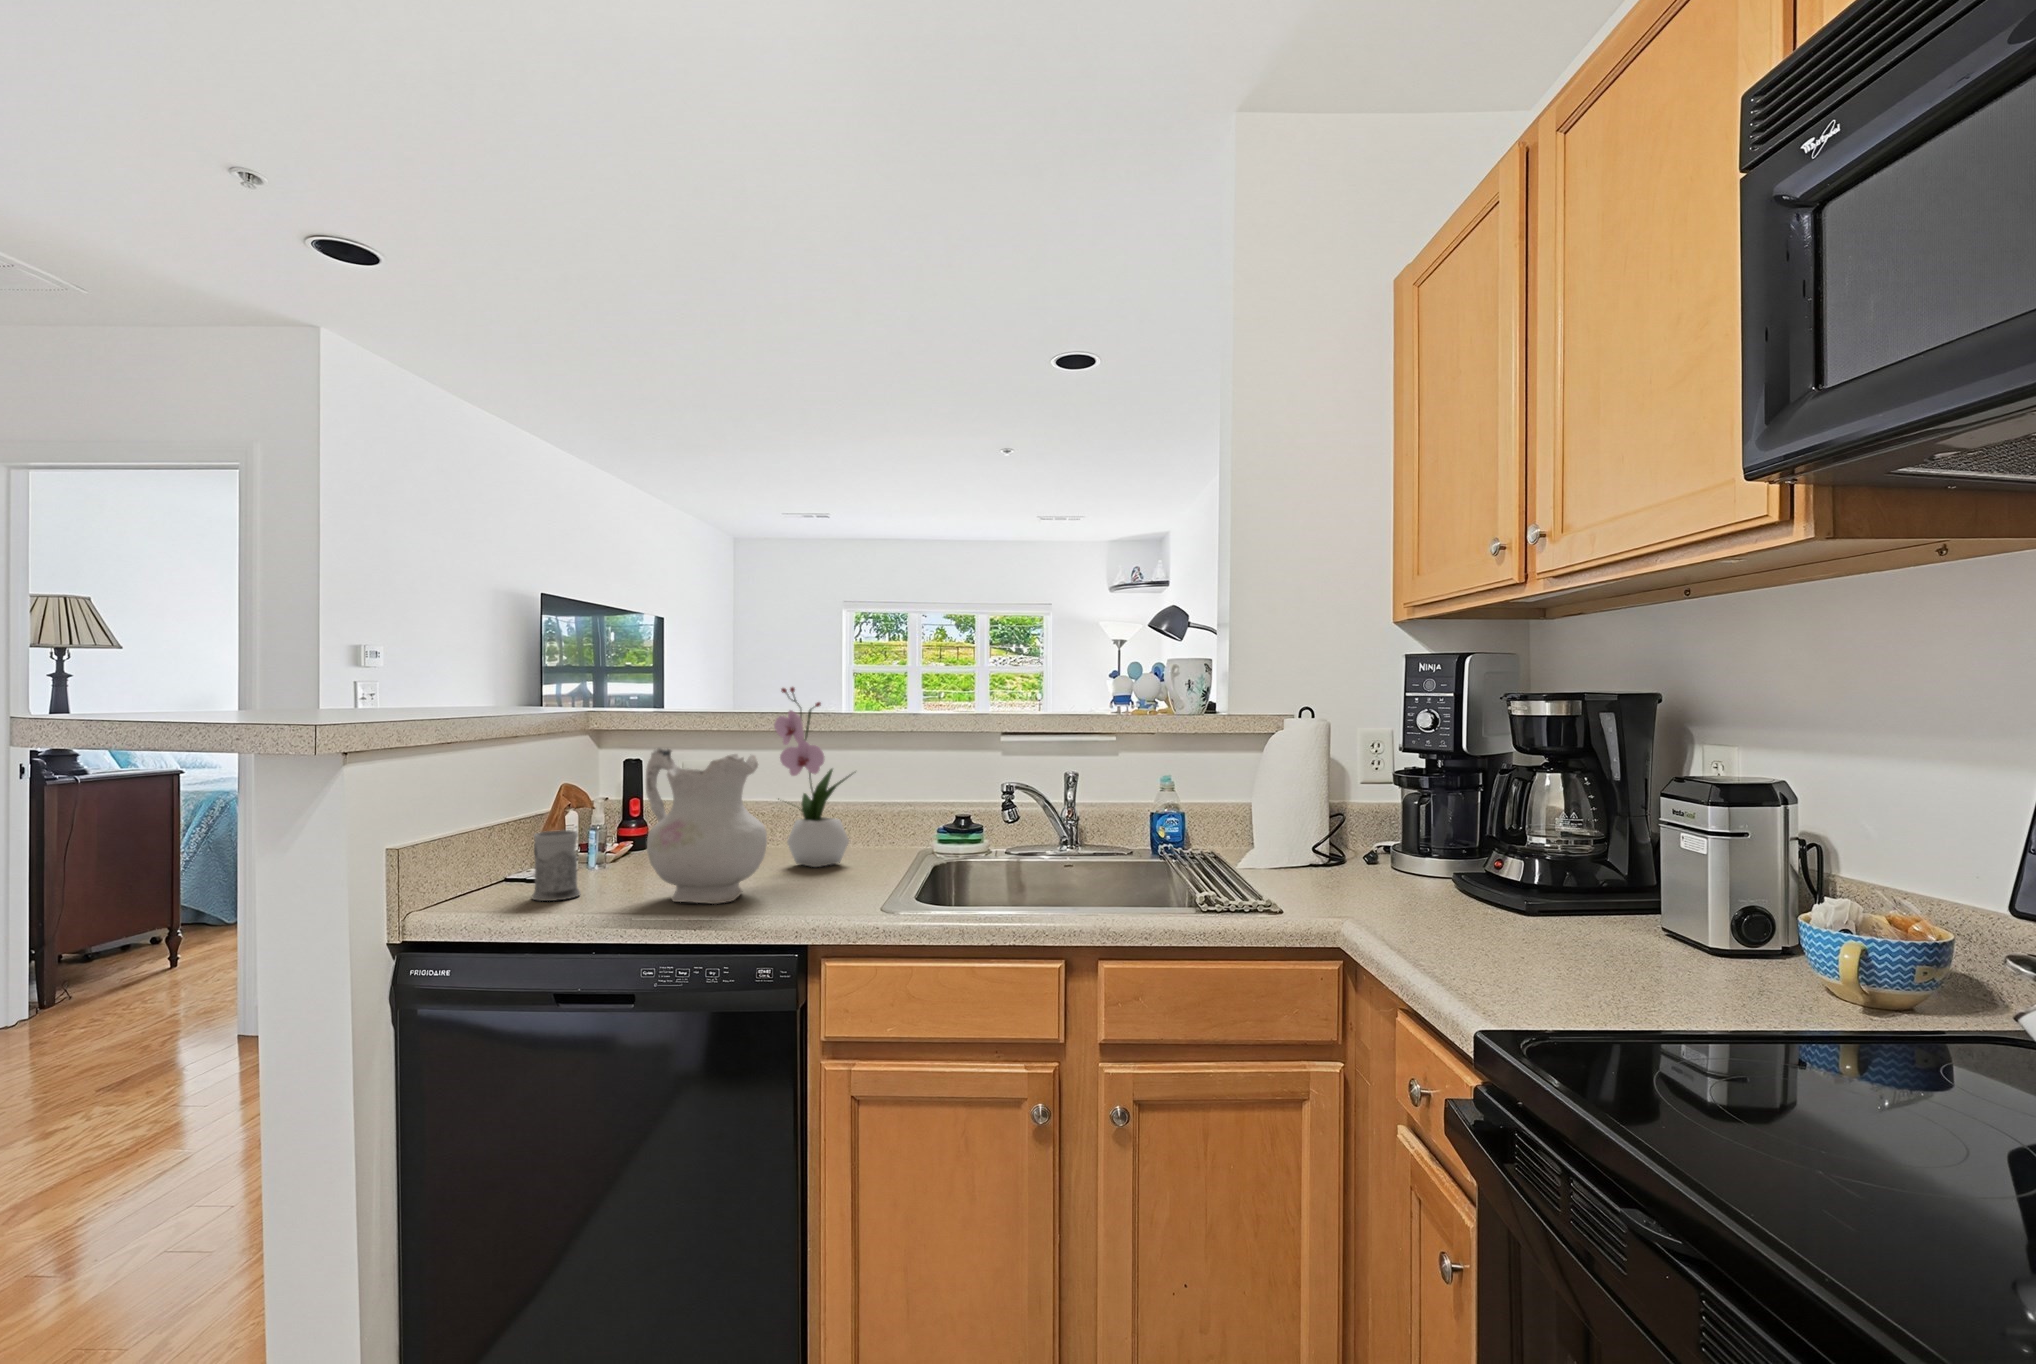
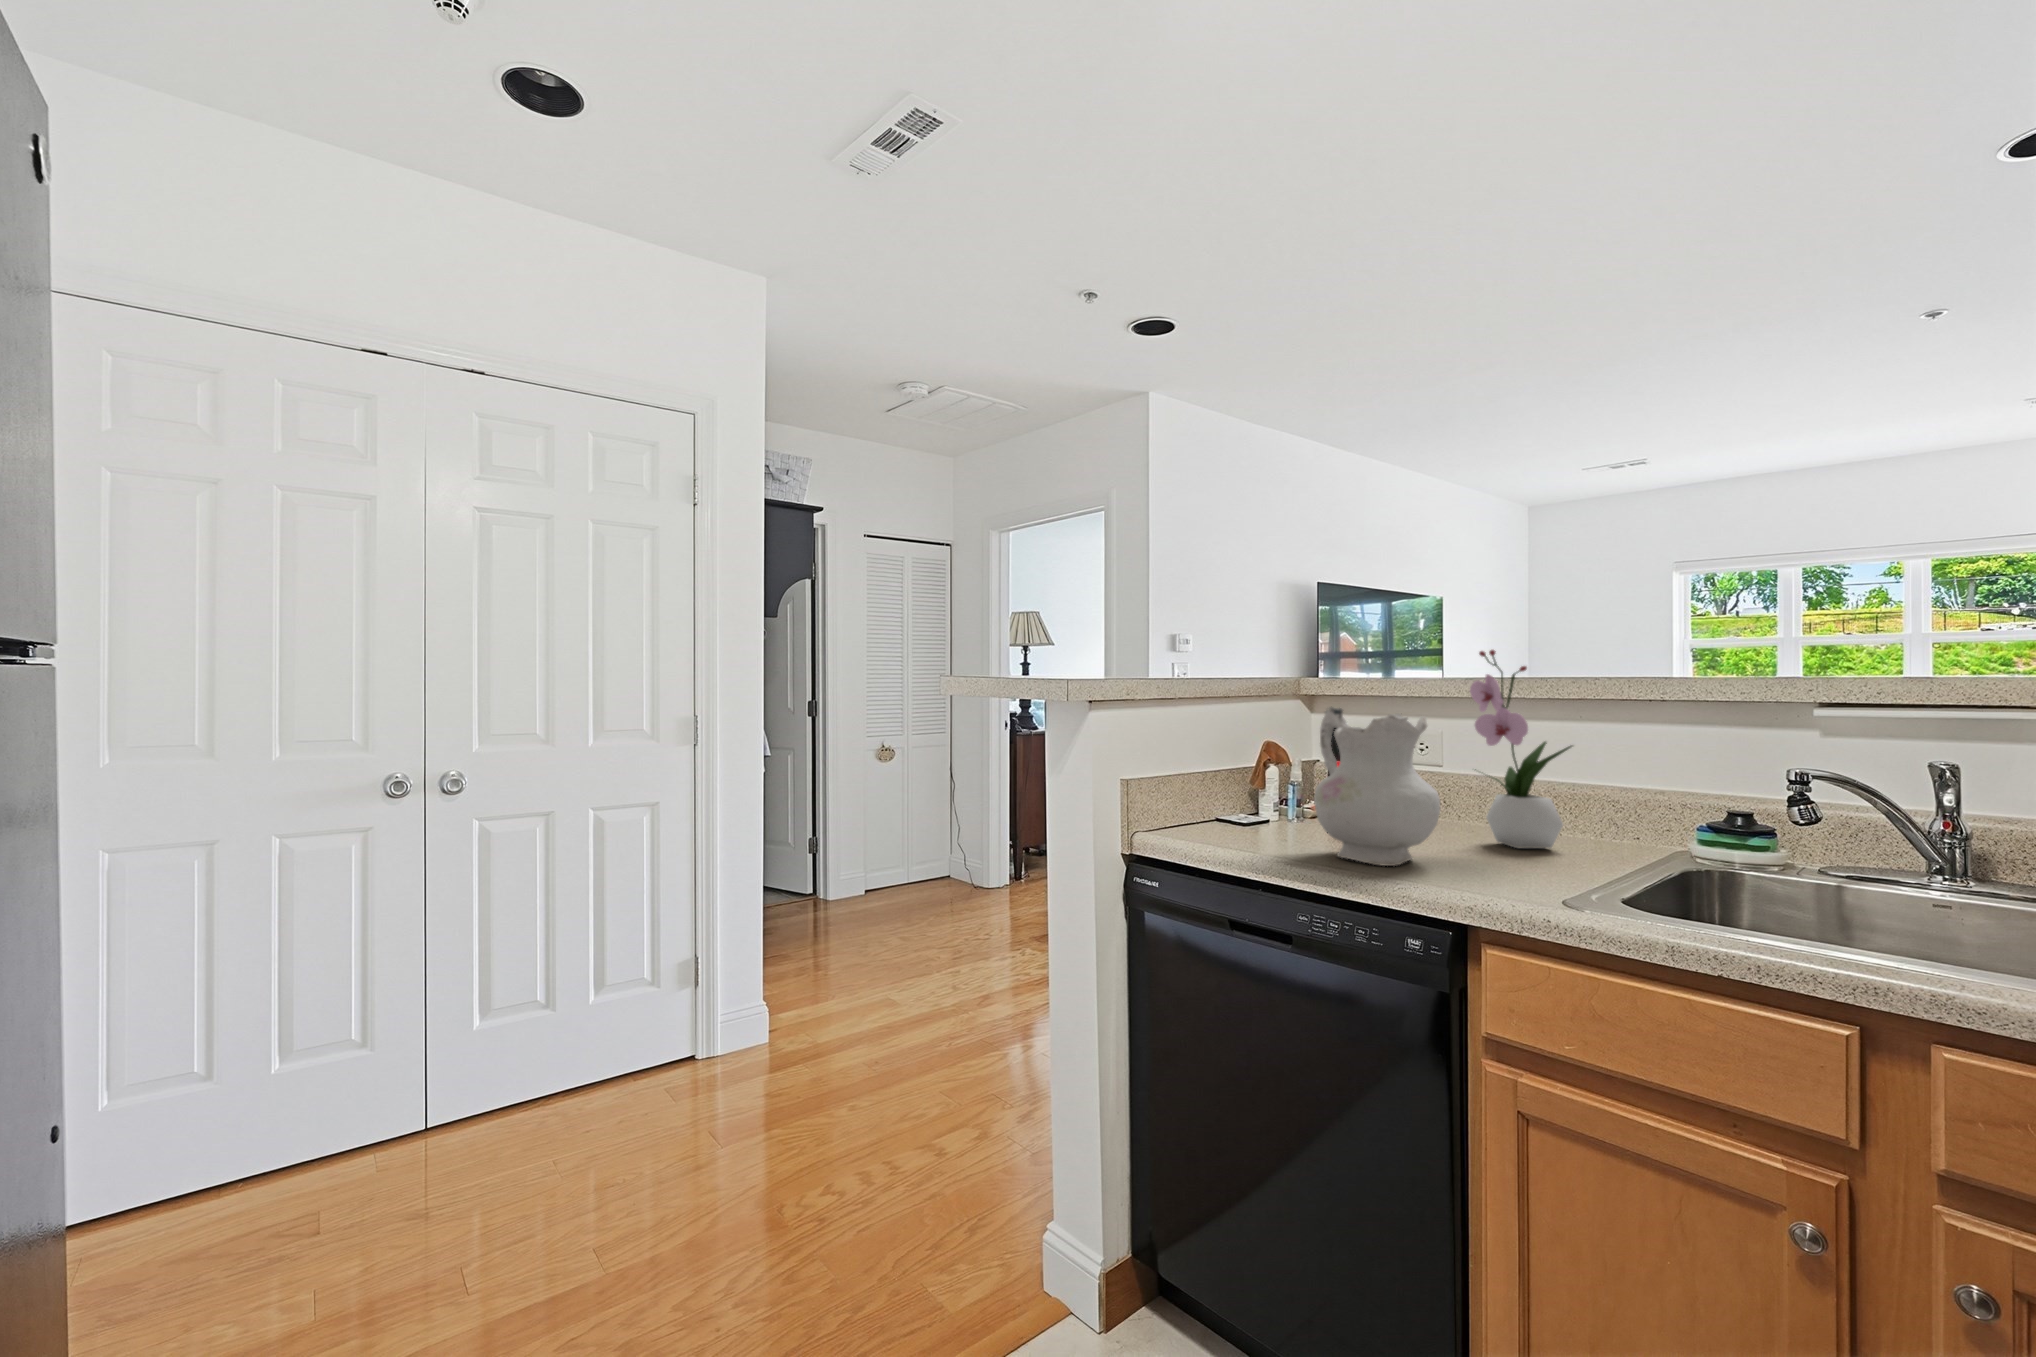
mug: present [532,830,580,901] -> none [1223,778,1264,840]

